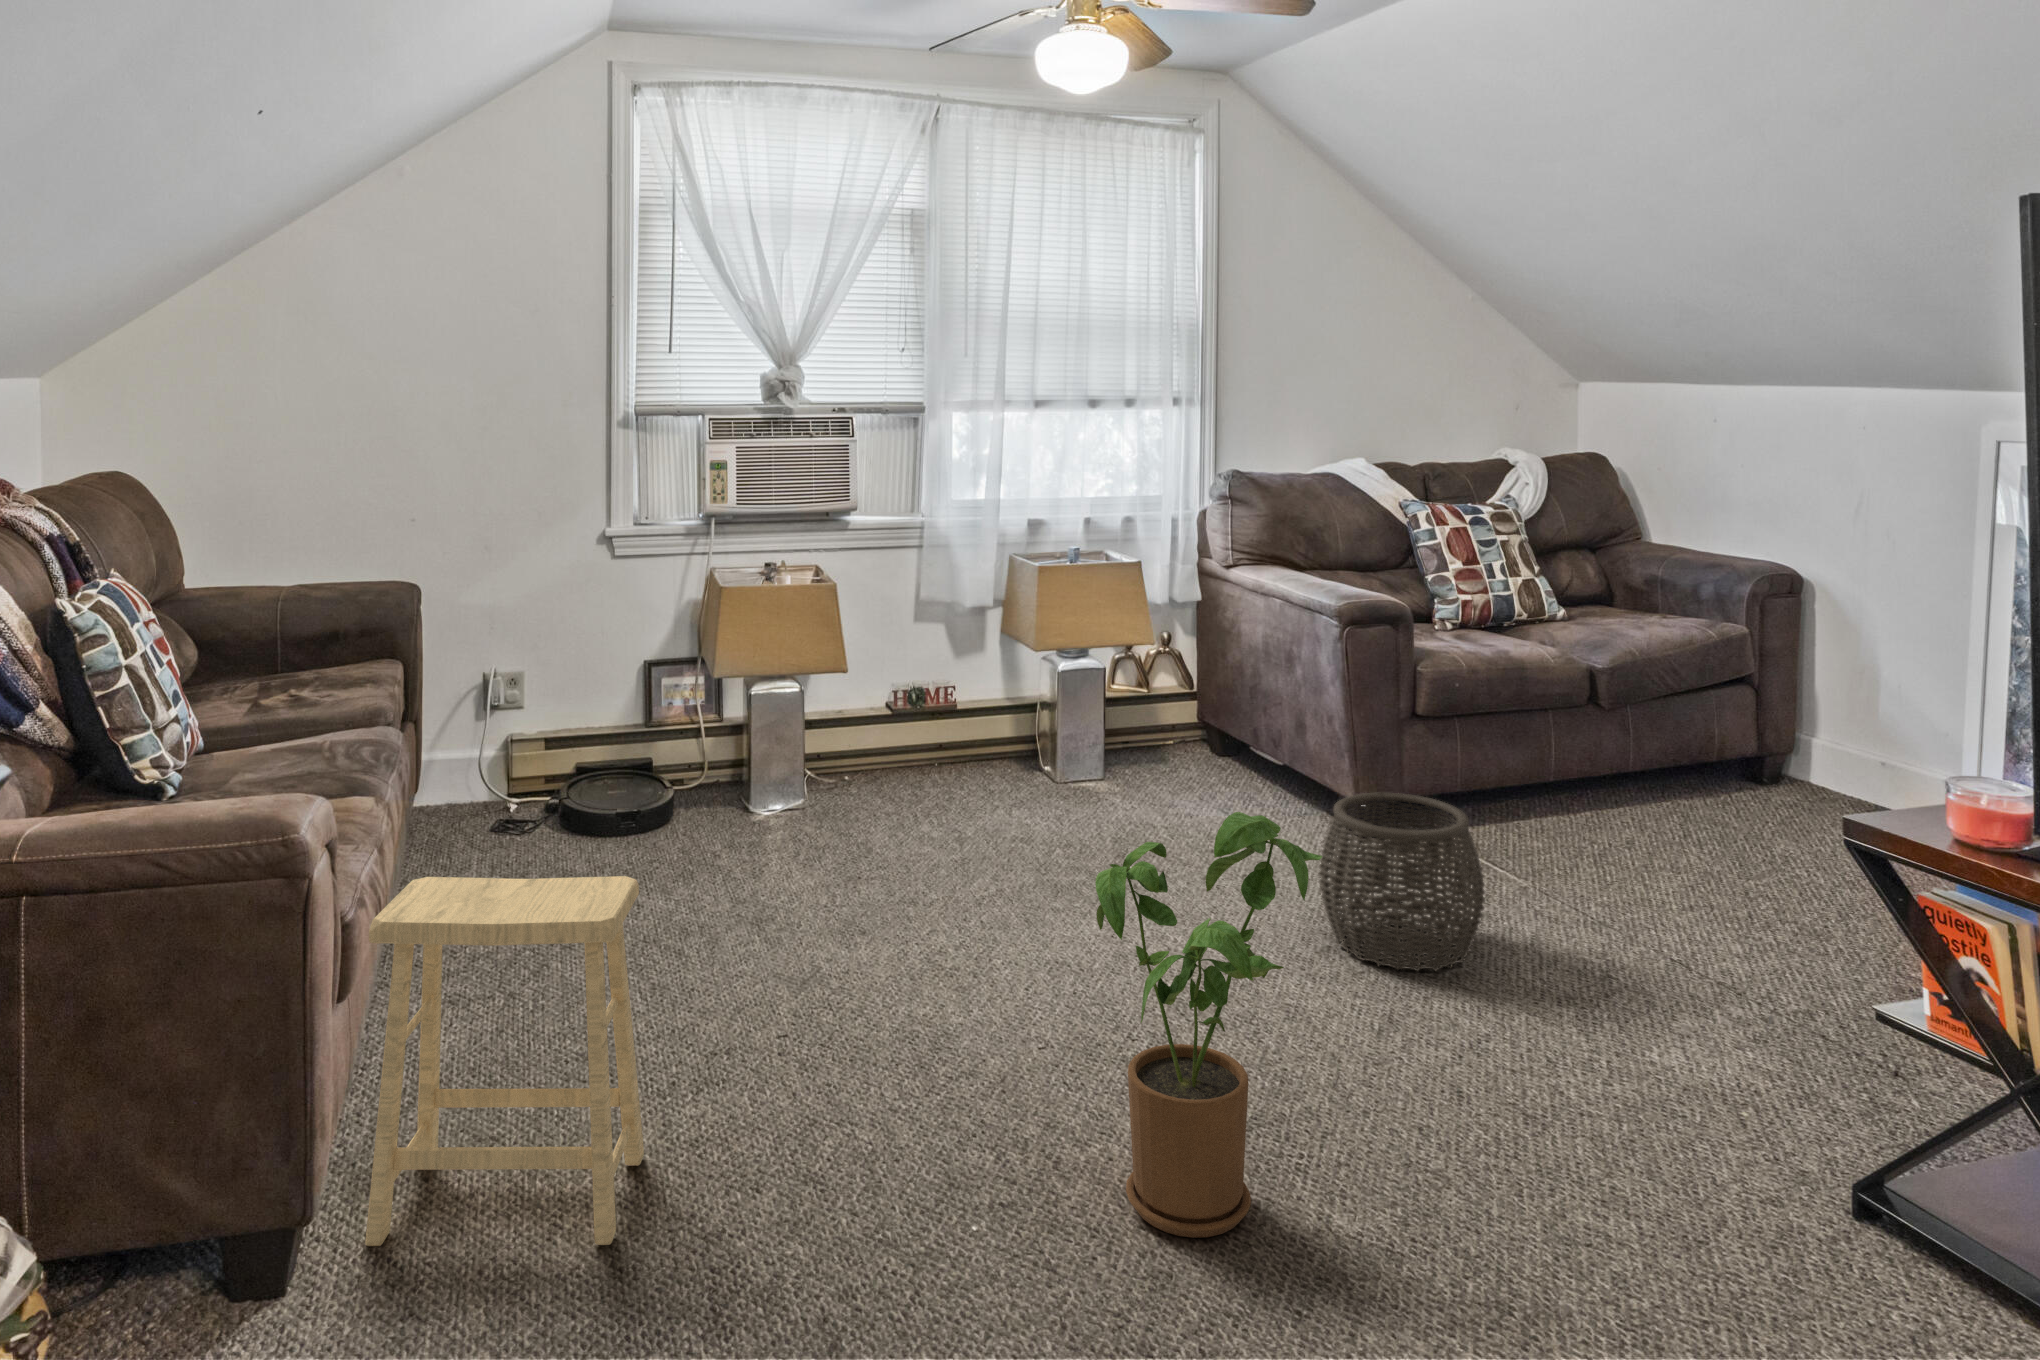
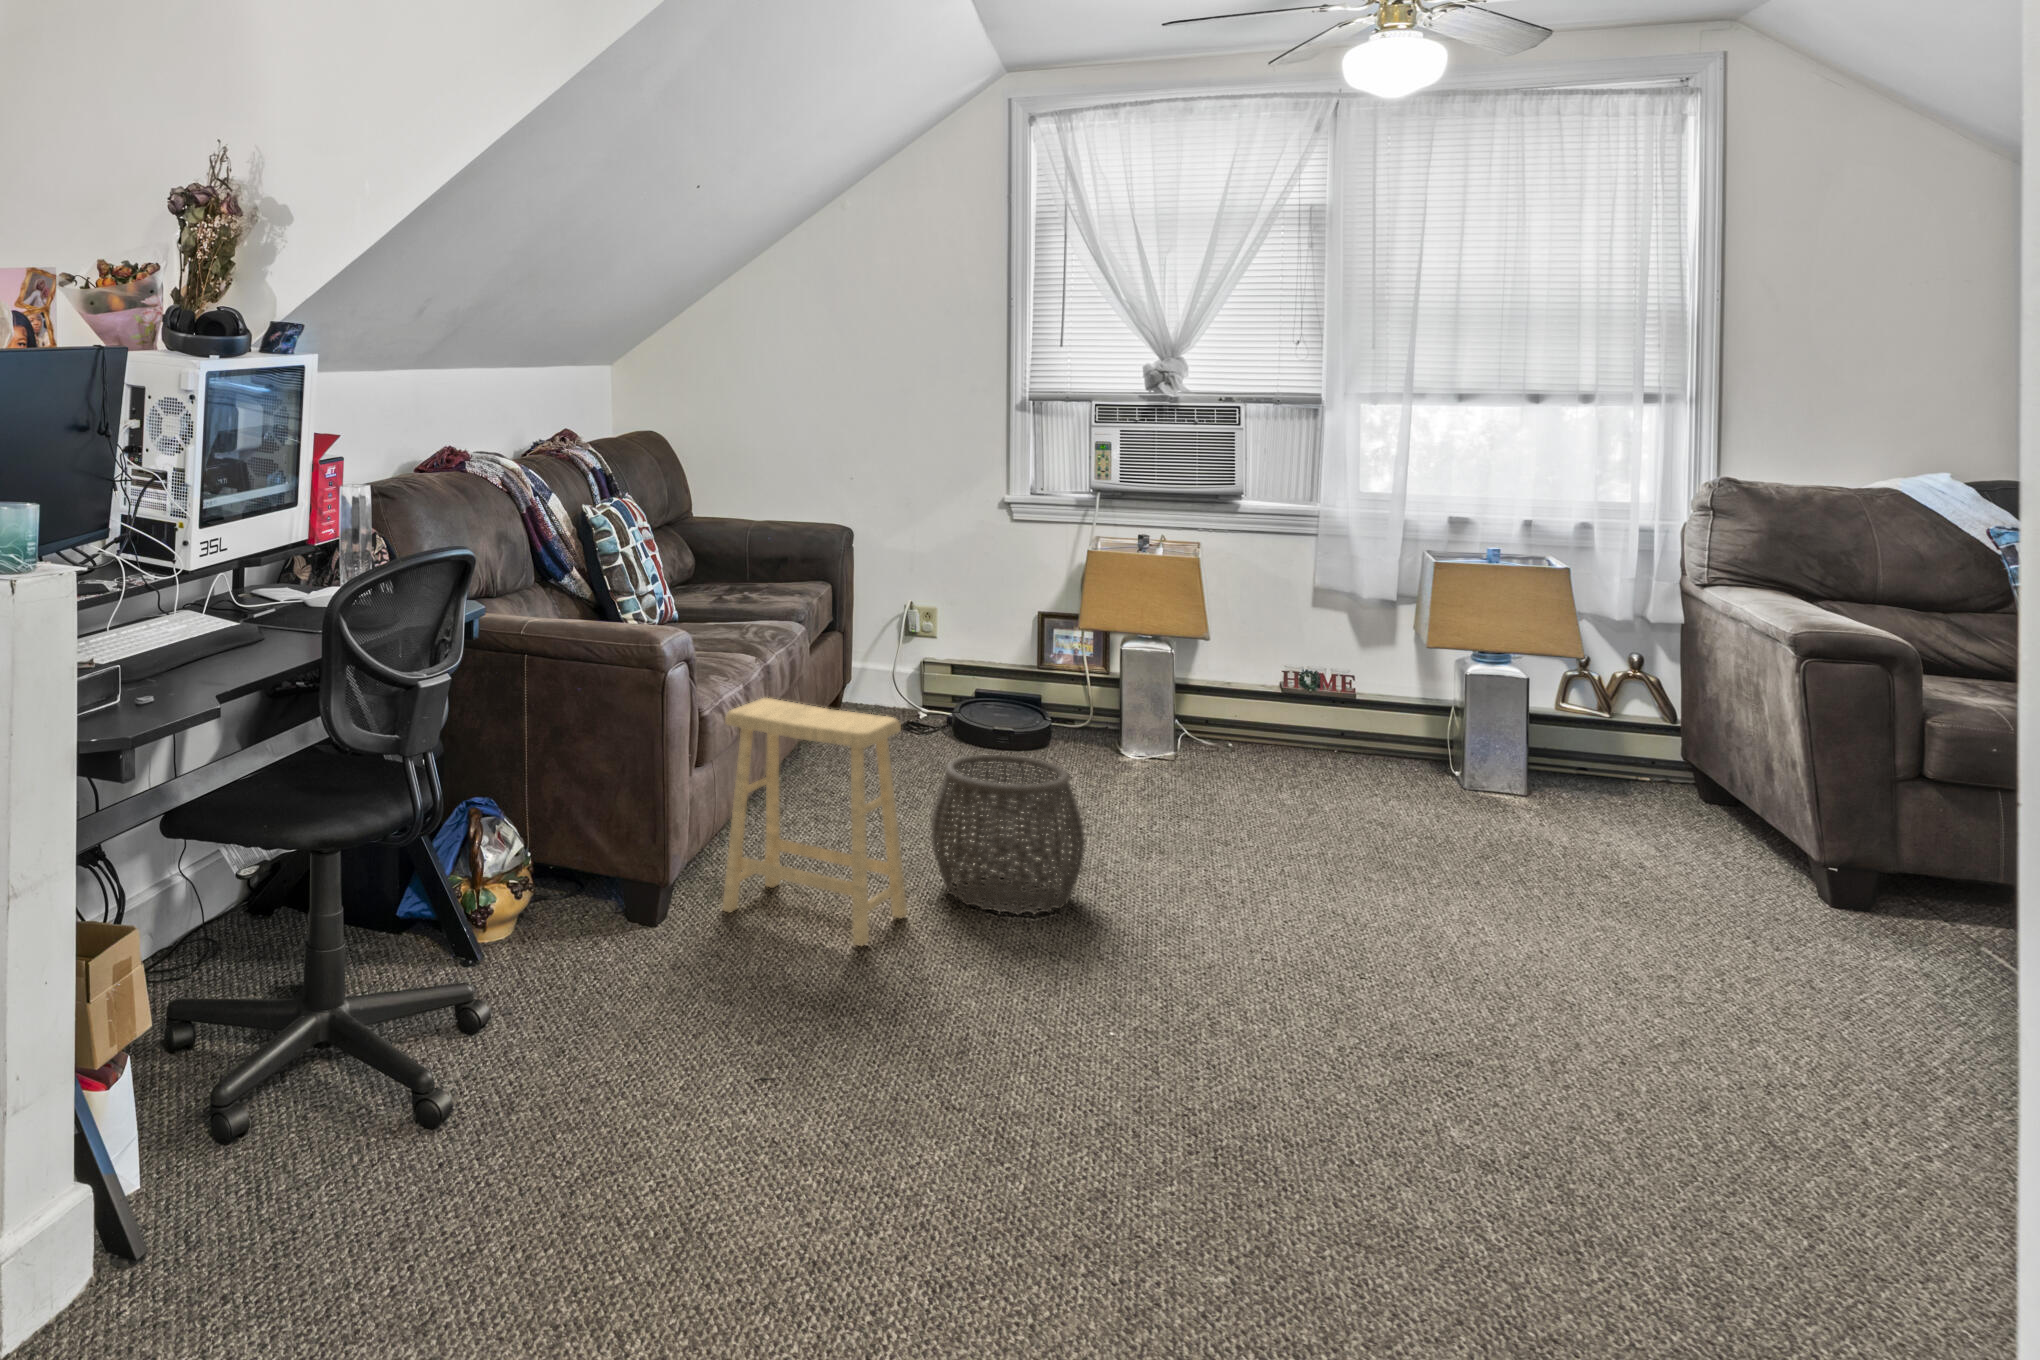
woven basket: present [1318,793,1485,972] -> present [931,754,1085,915]
house plant: present [1095,812,1323,1238] -> none [1233,732,1442,1062]

